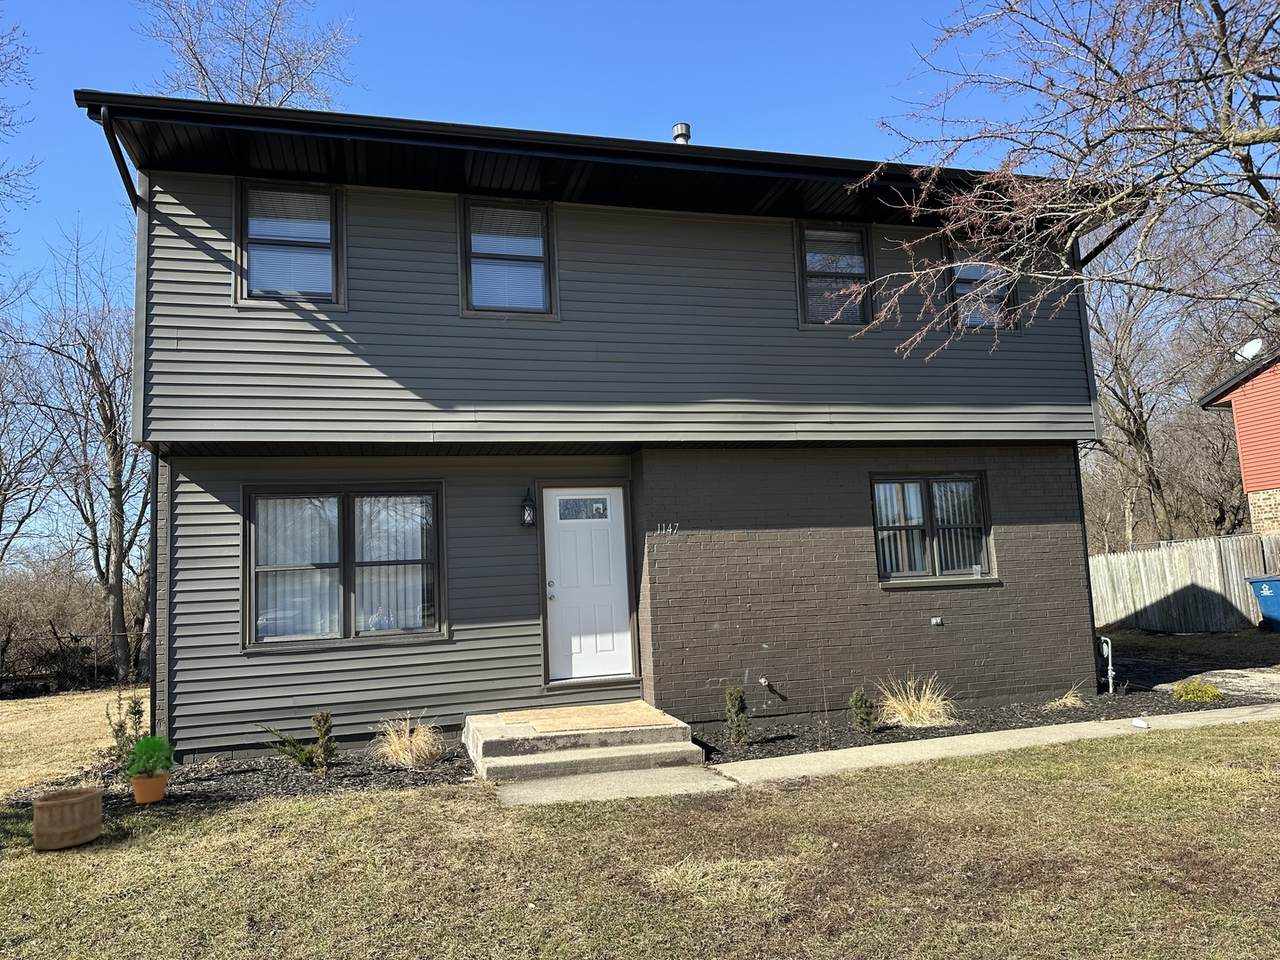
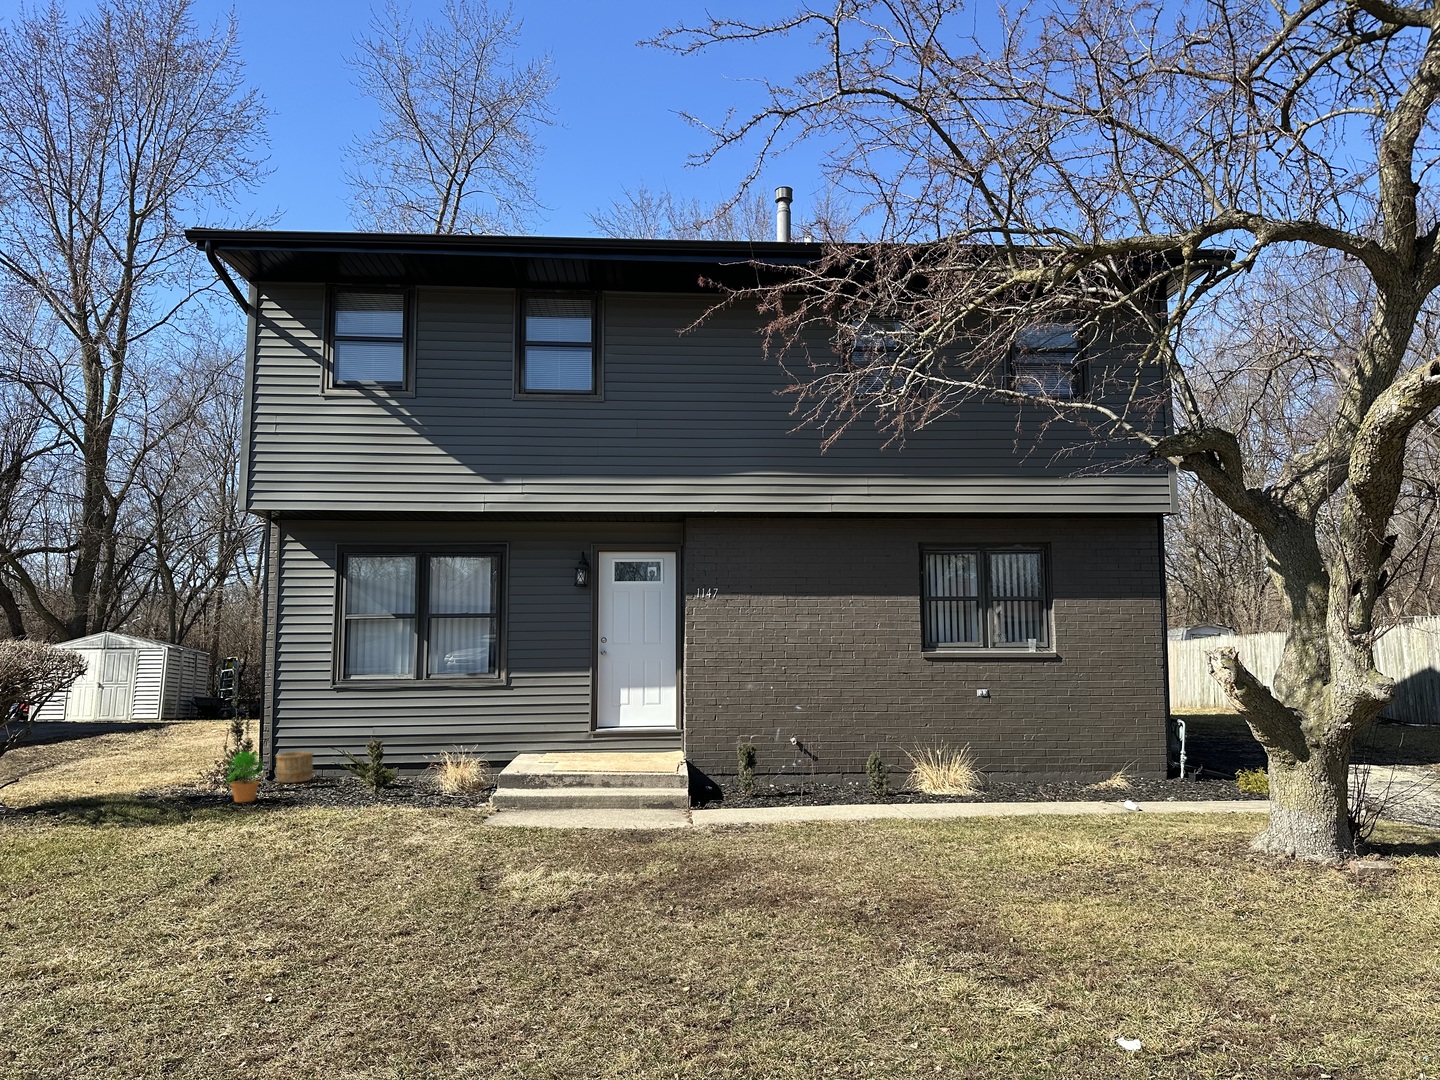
wooden bucket: present [32,788,104,850] -> present [276,751,313,783]

